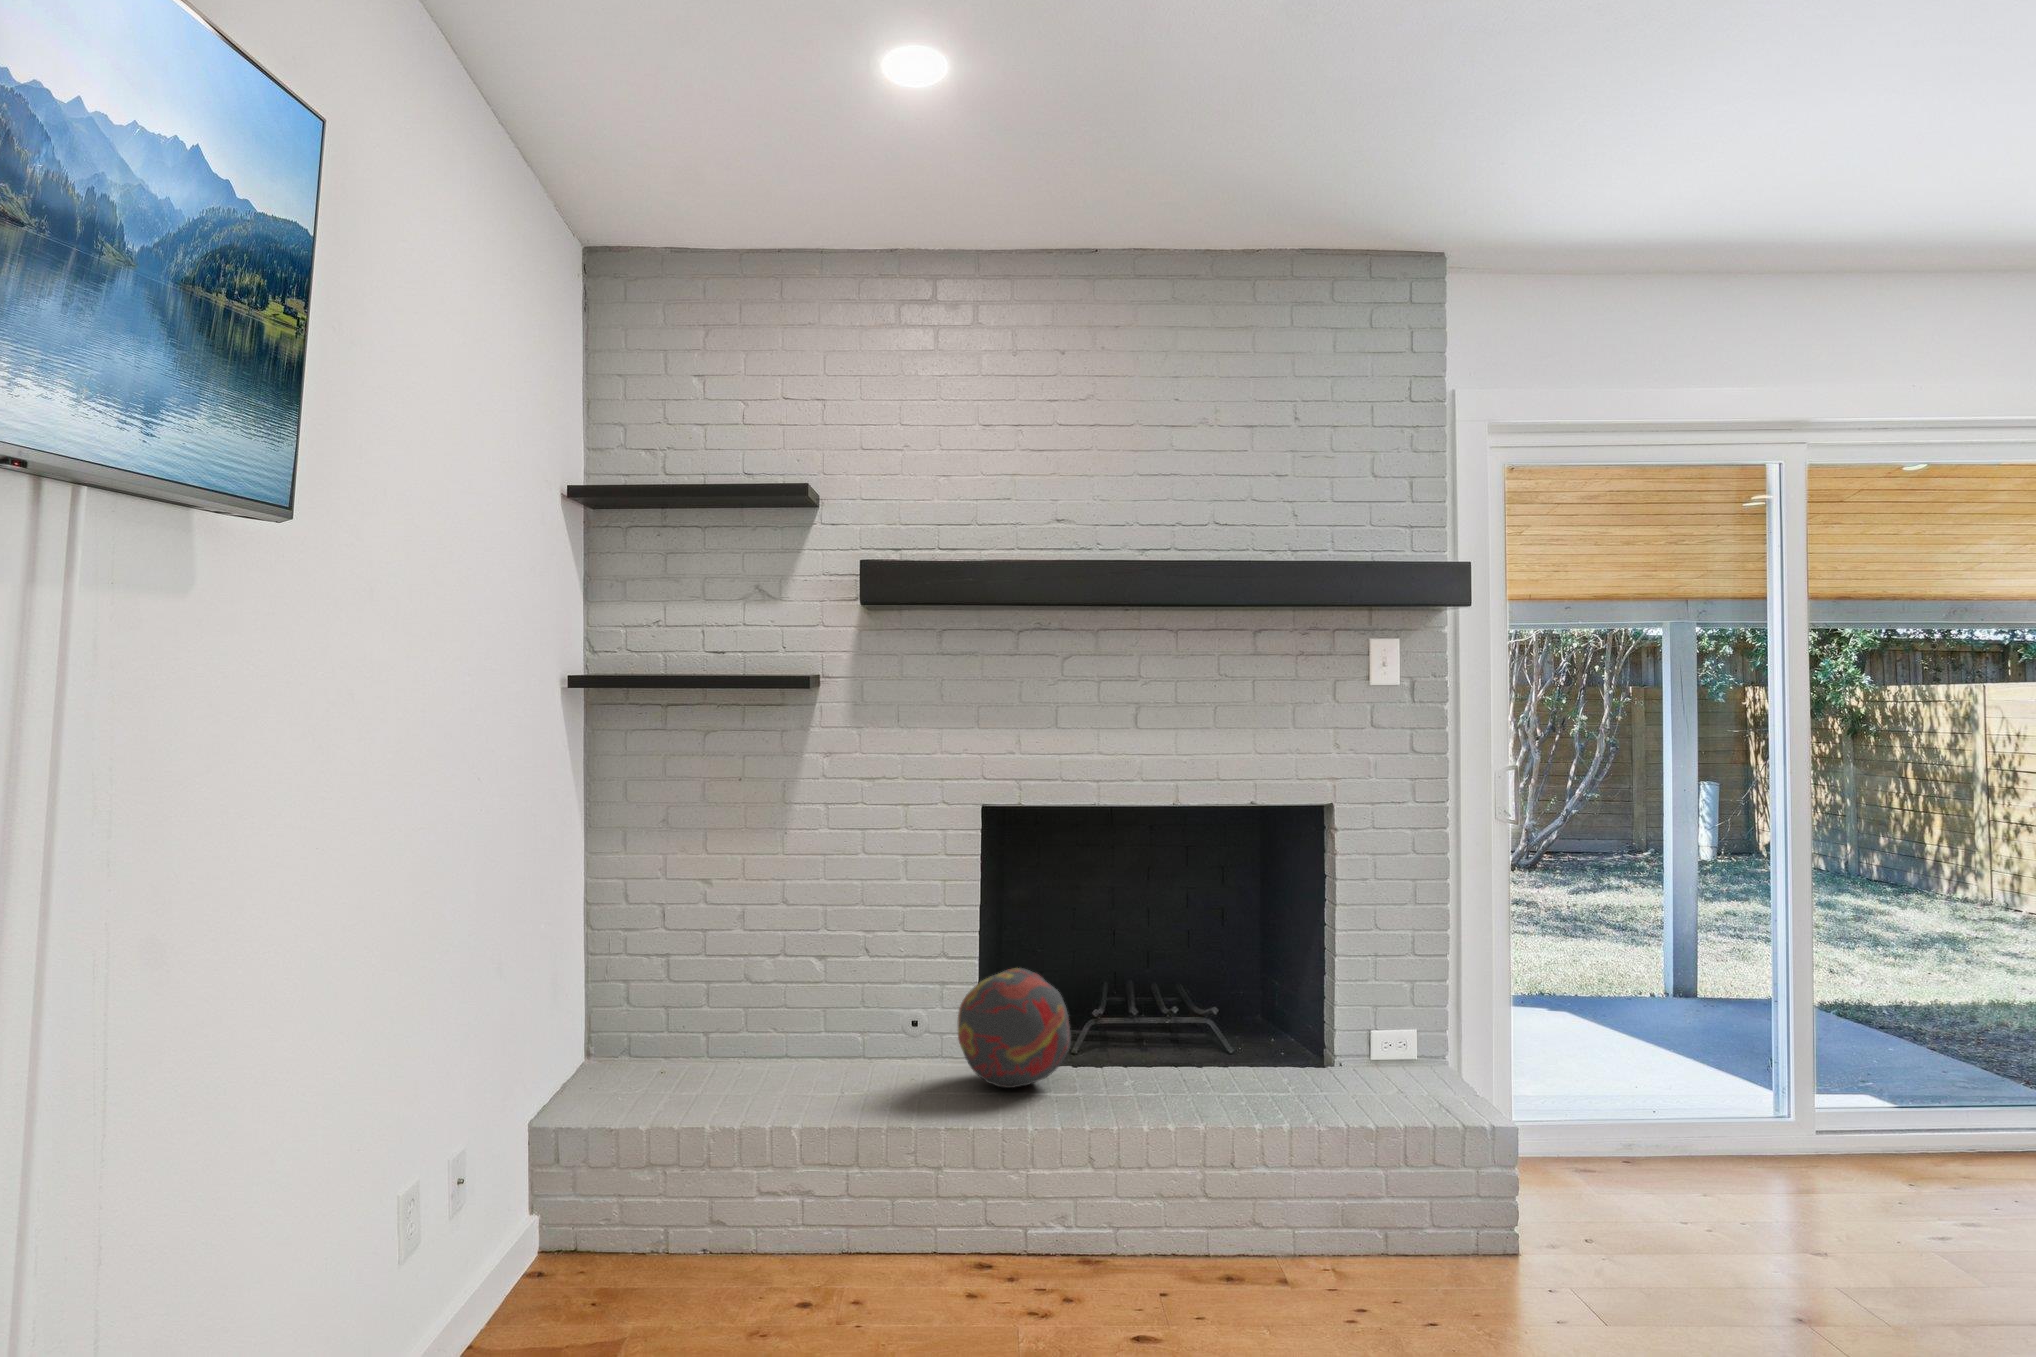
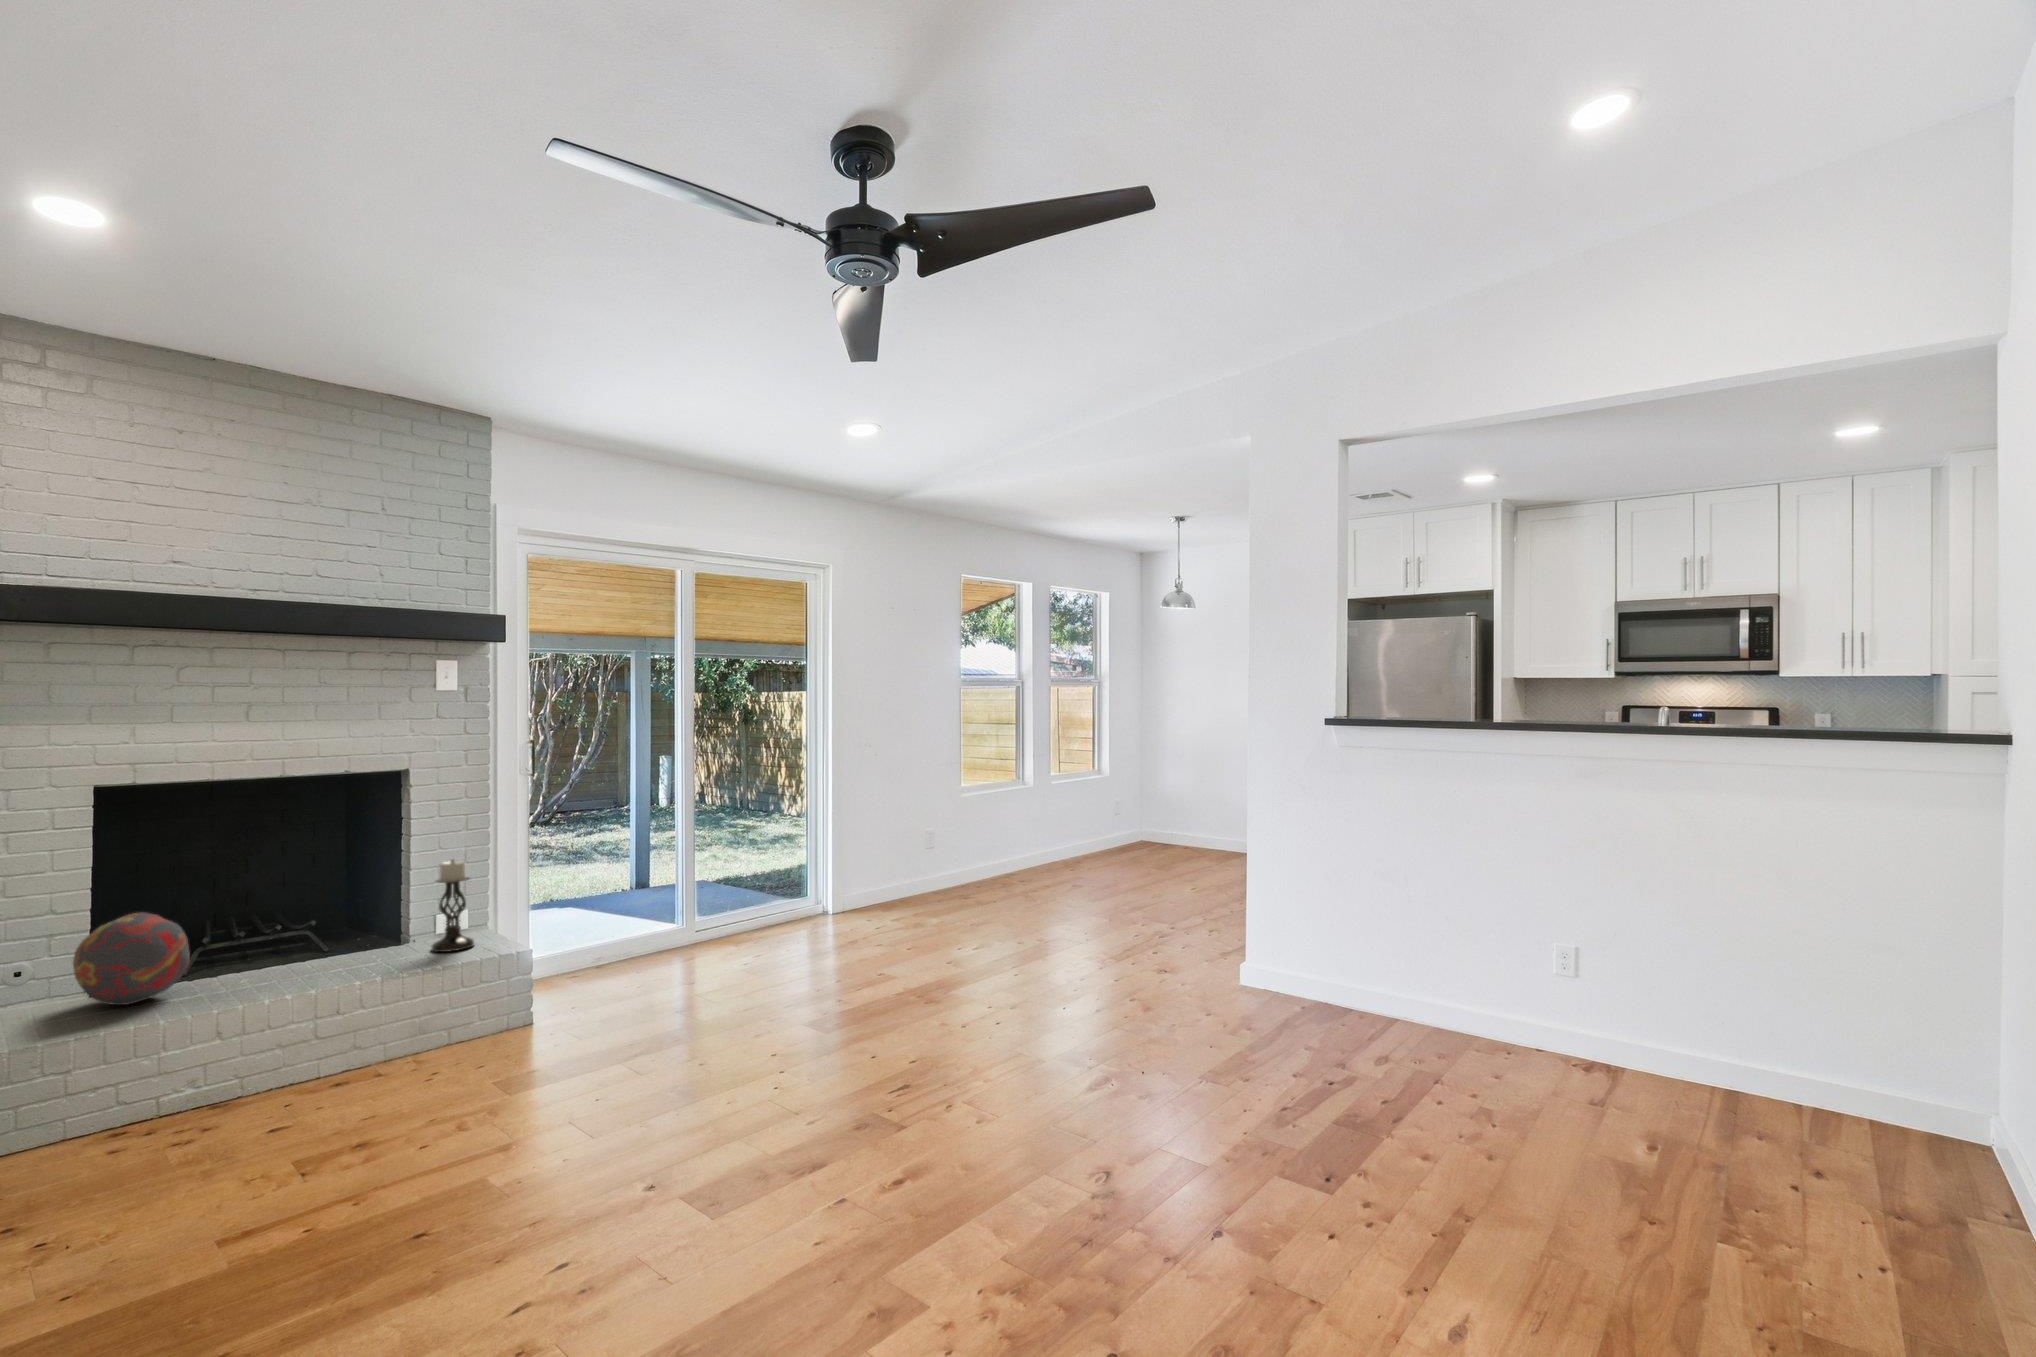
candle holder: none [1361,949,1425,1100] -> present [431,859,475,952]

